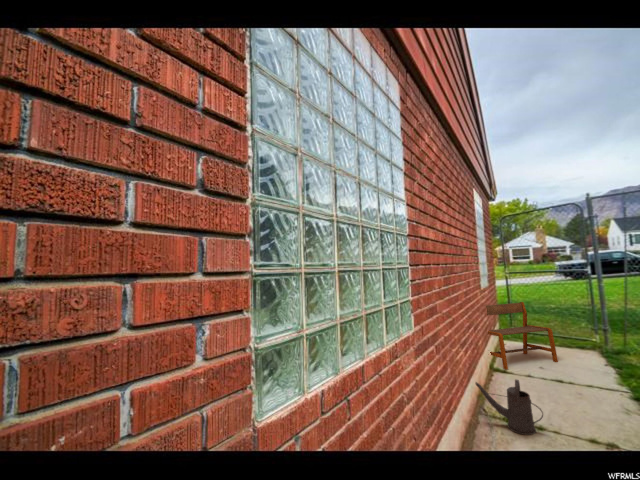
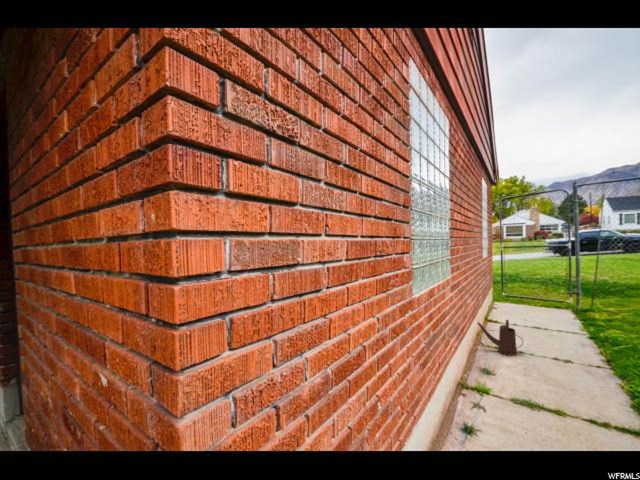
bench: present [486,302,558,370] -> none [478,270,538,321]

